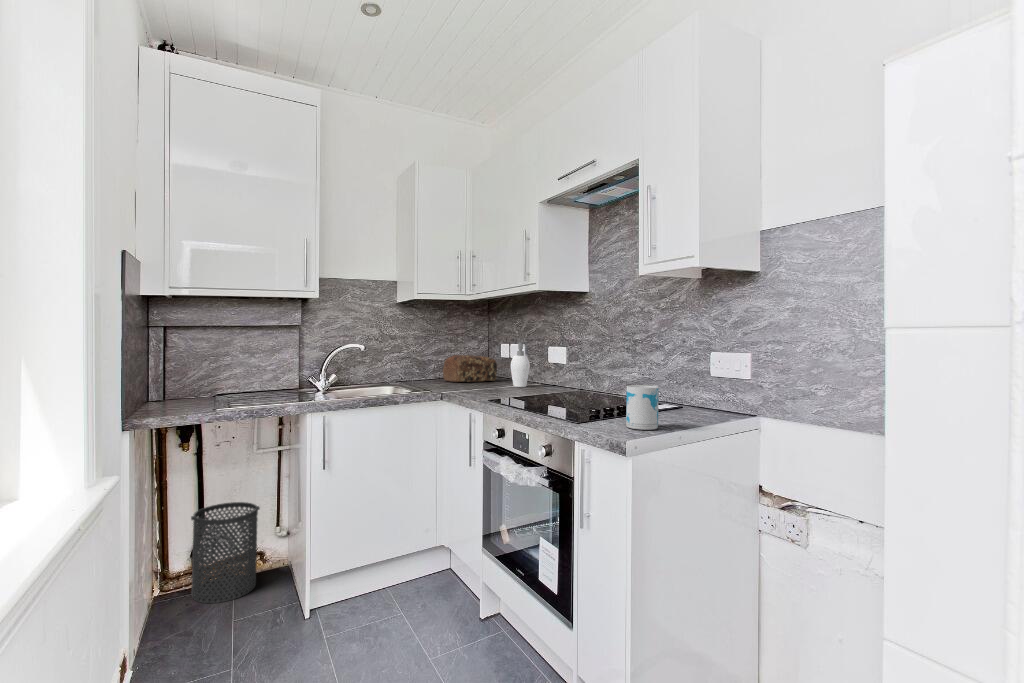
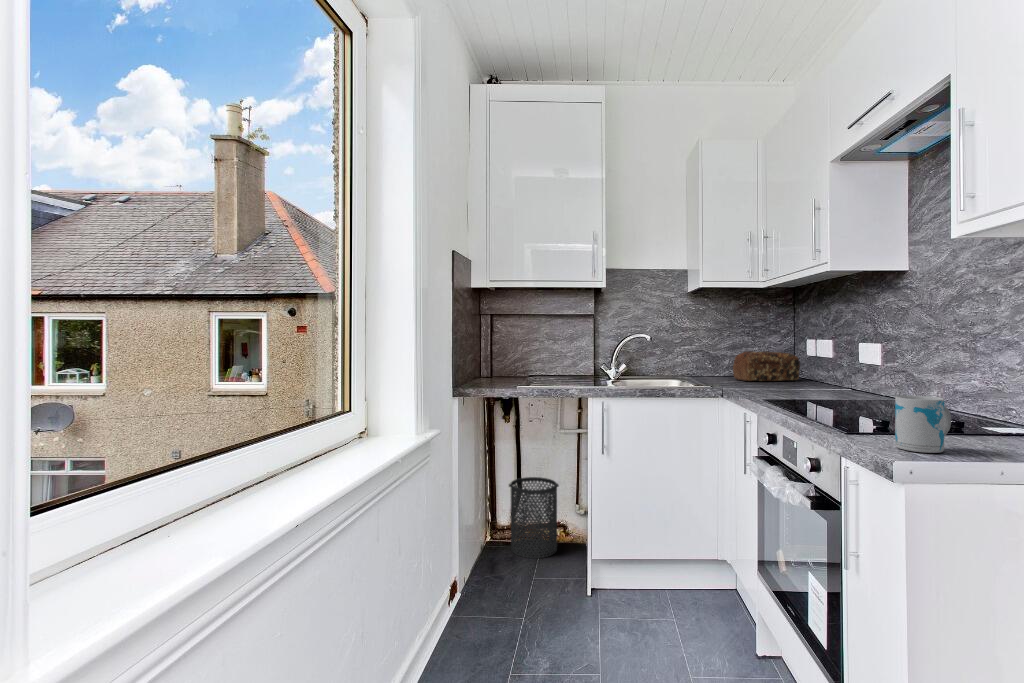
soap dispenser: present [511,343,530,387] -> none [809,337,835,389]

